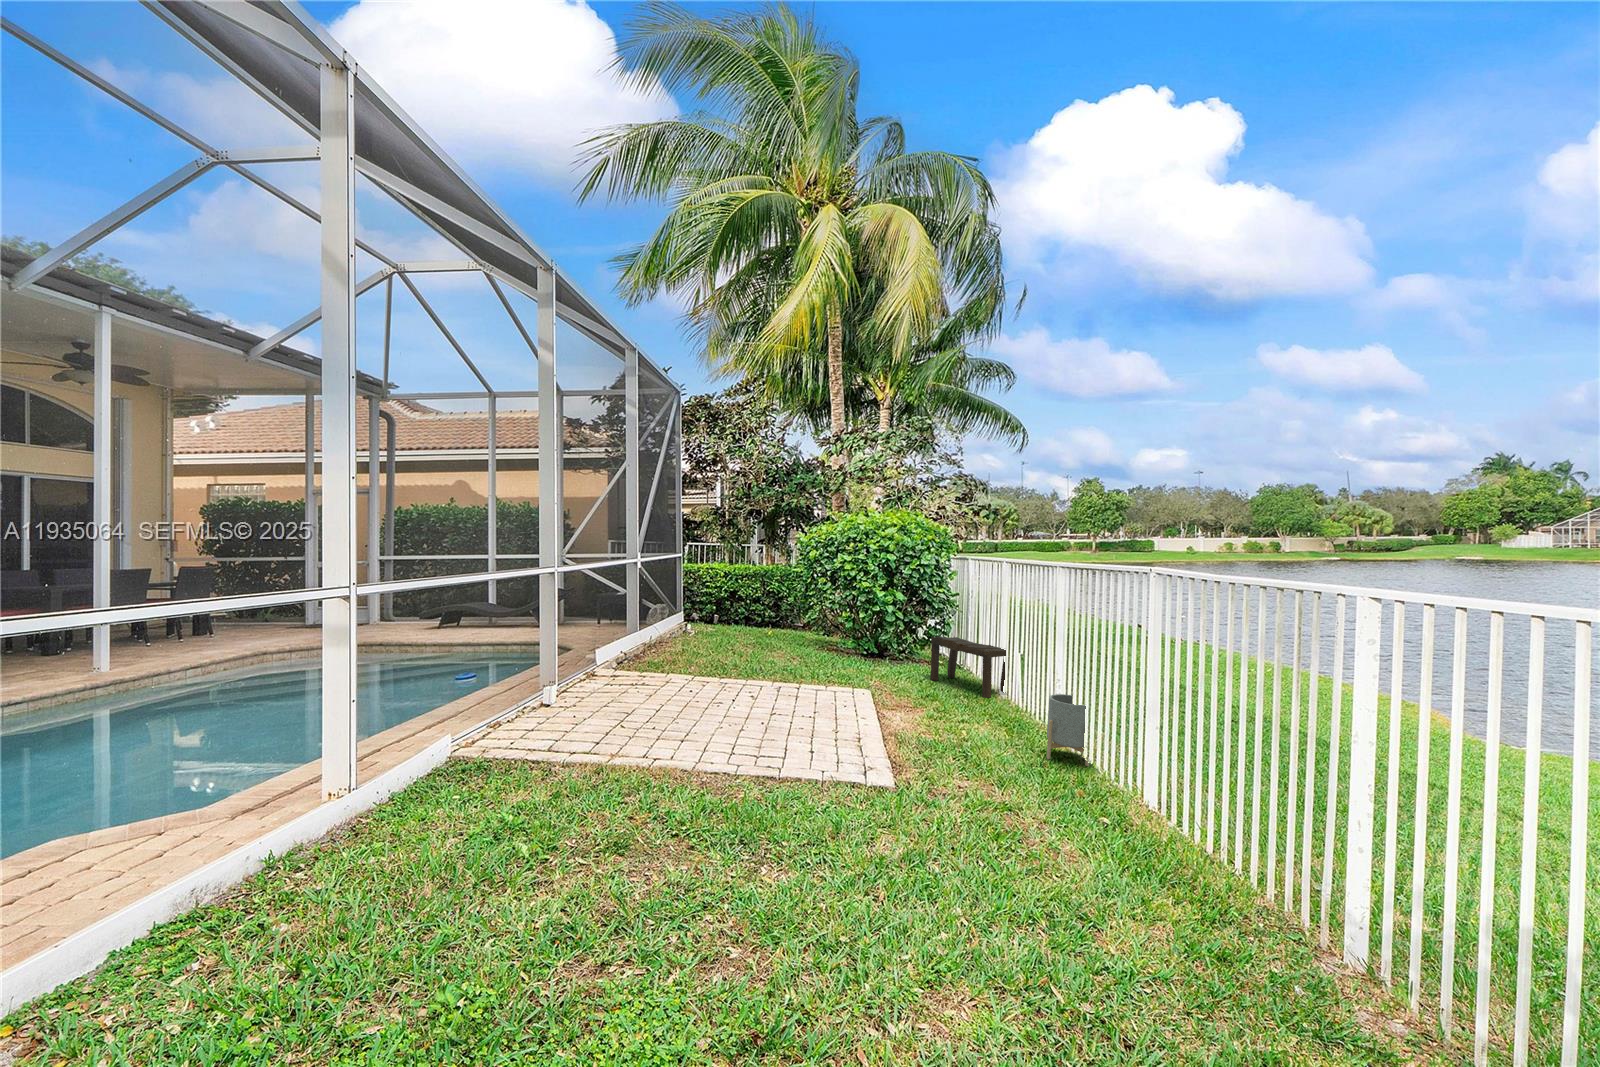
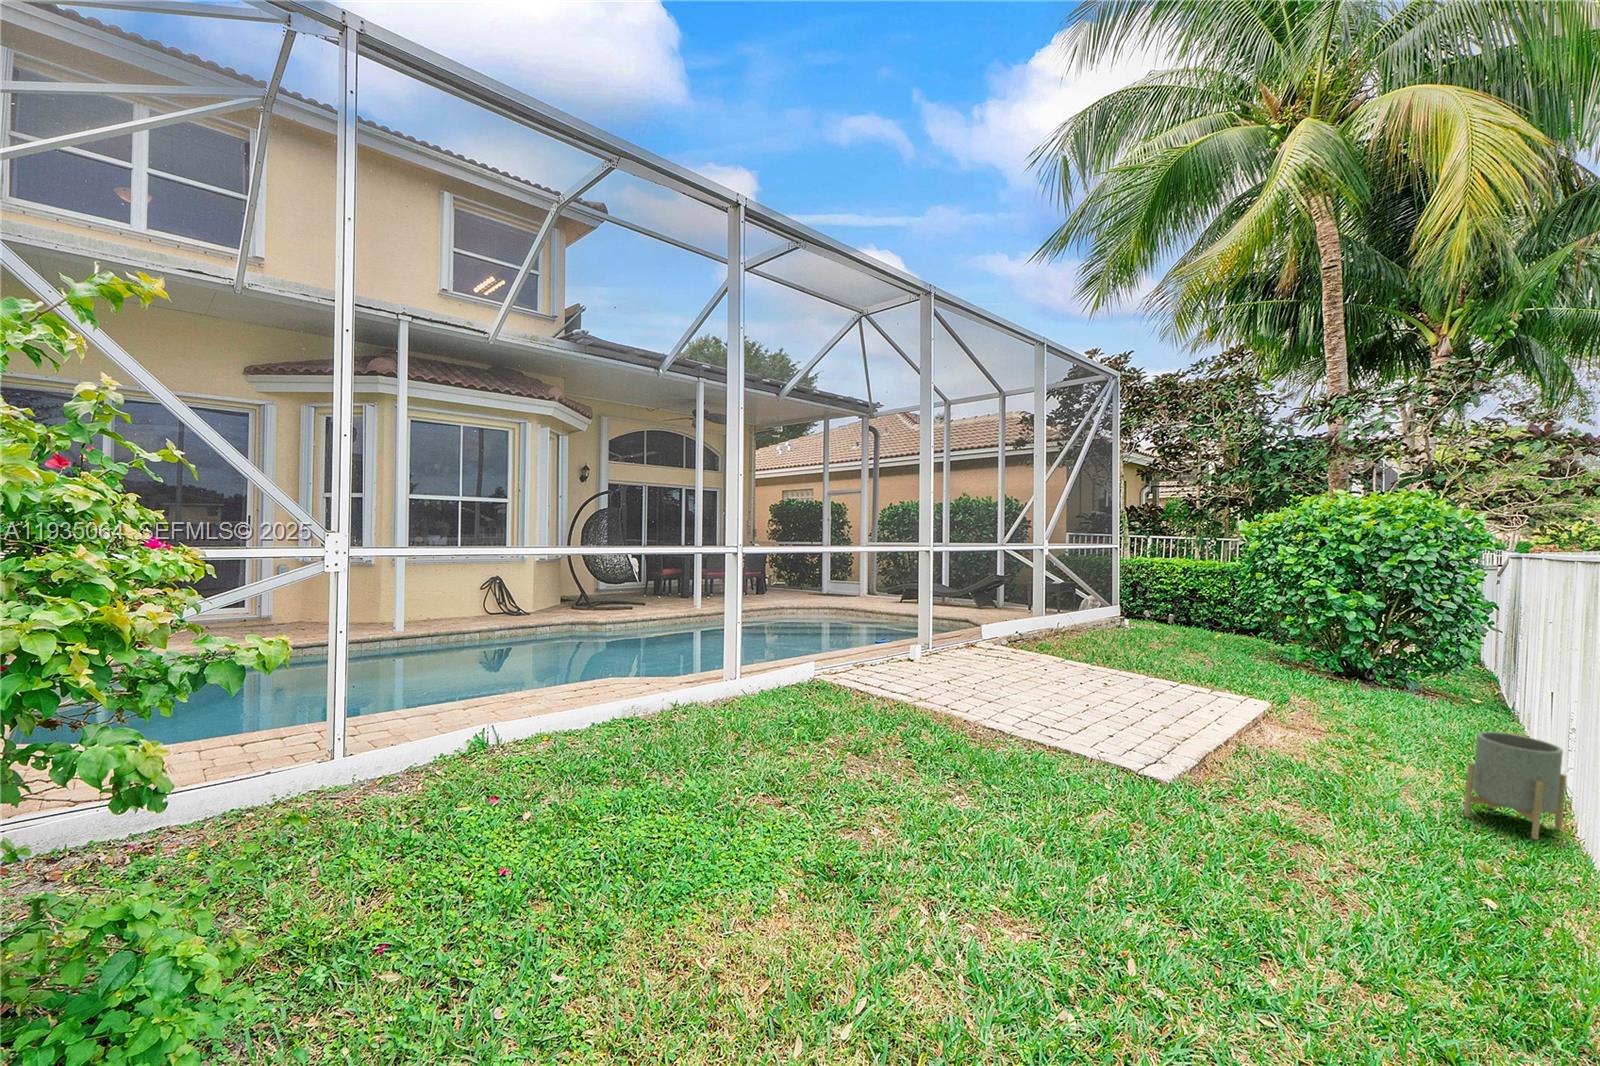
bench: present [931,636,1006,698] -> none [1393,653,1531,743]

